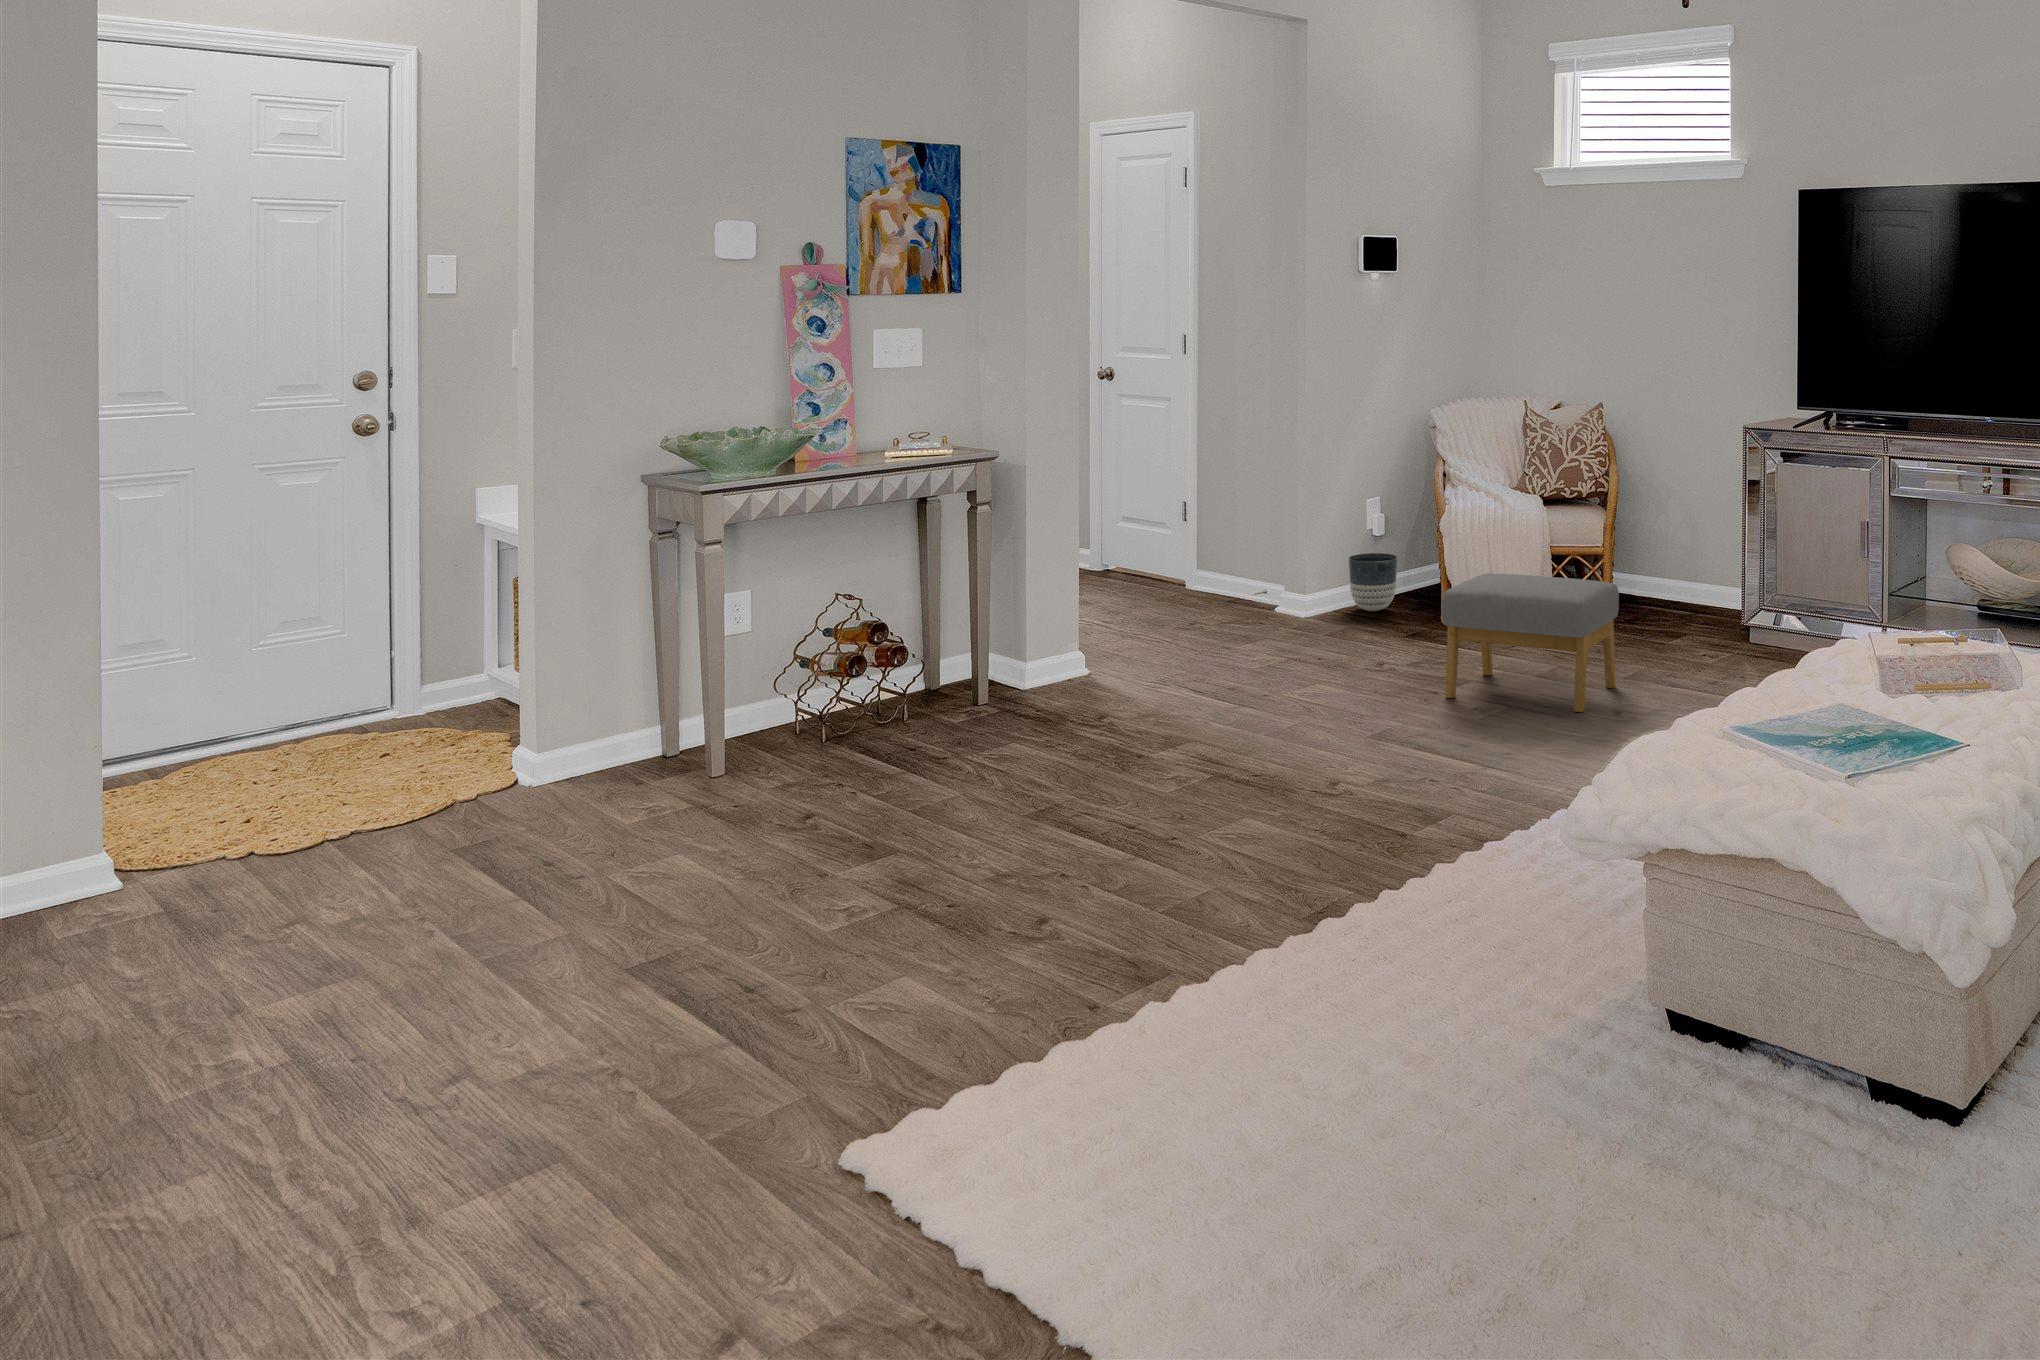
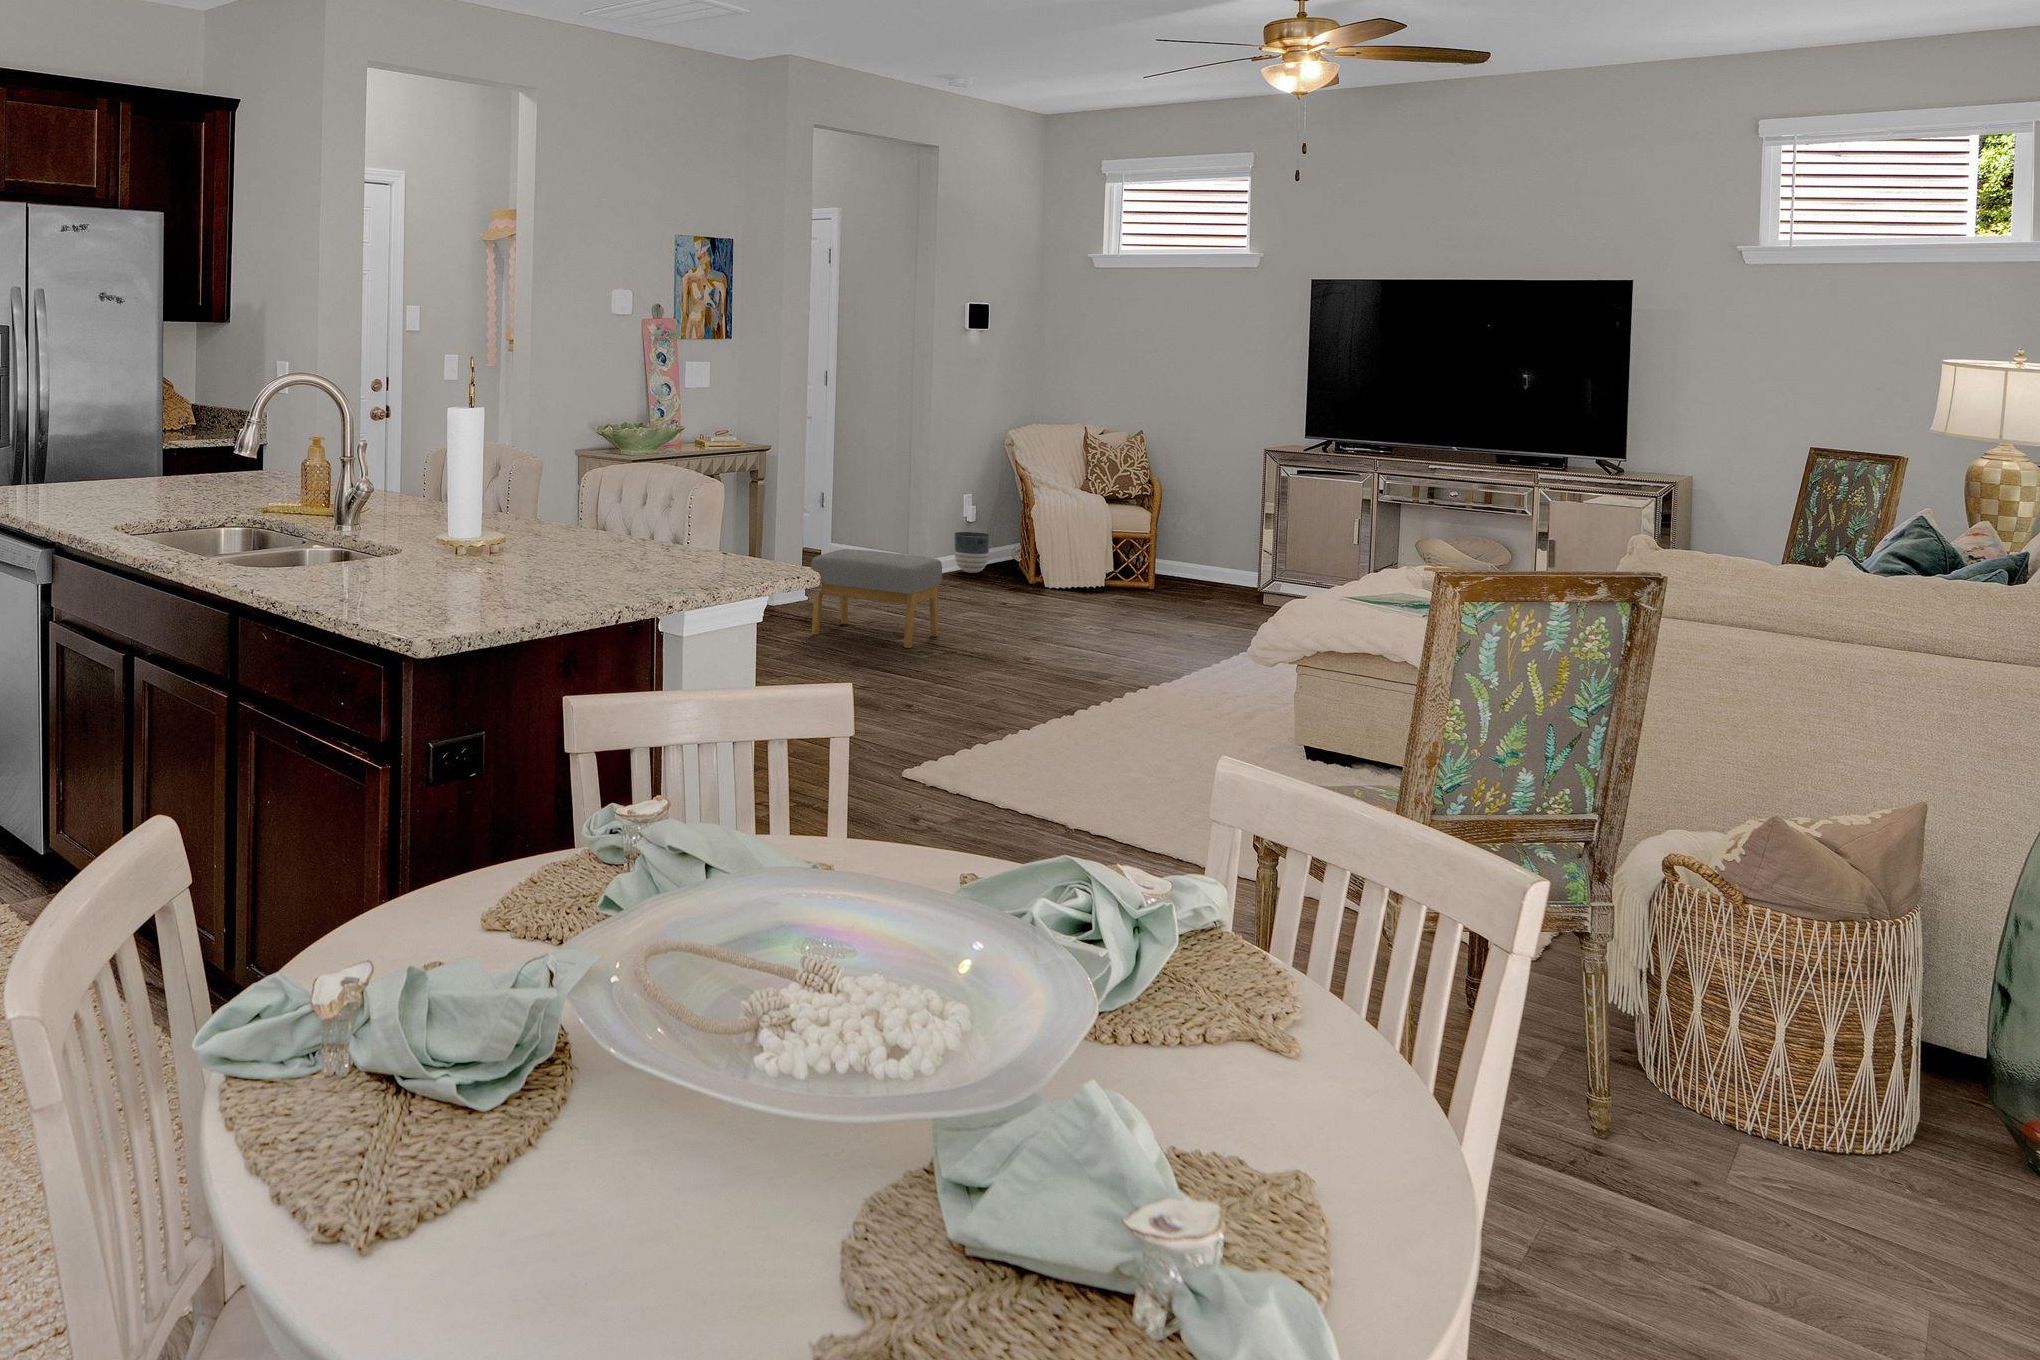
footstool: present [1442,574,1619,712] -> present [811,549,942,648]

